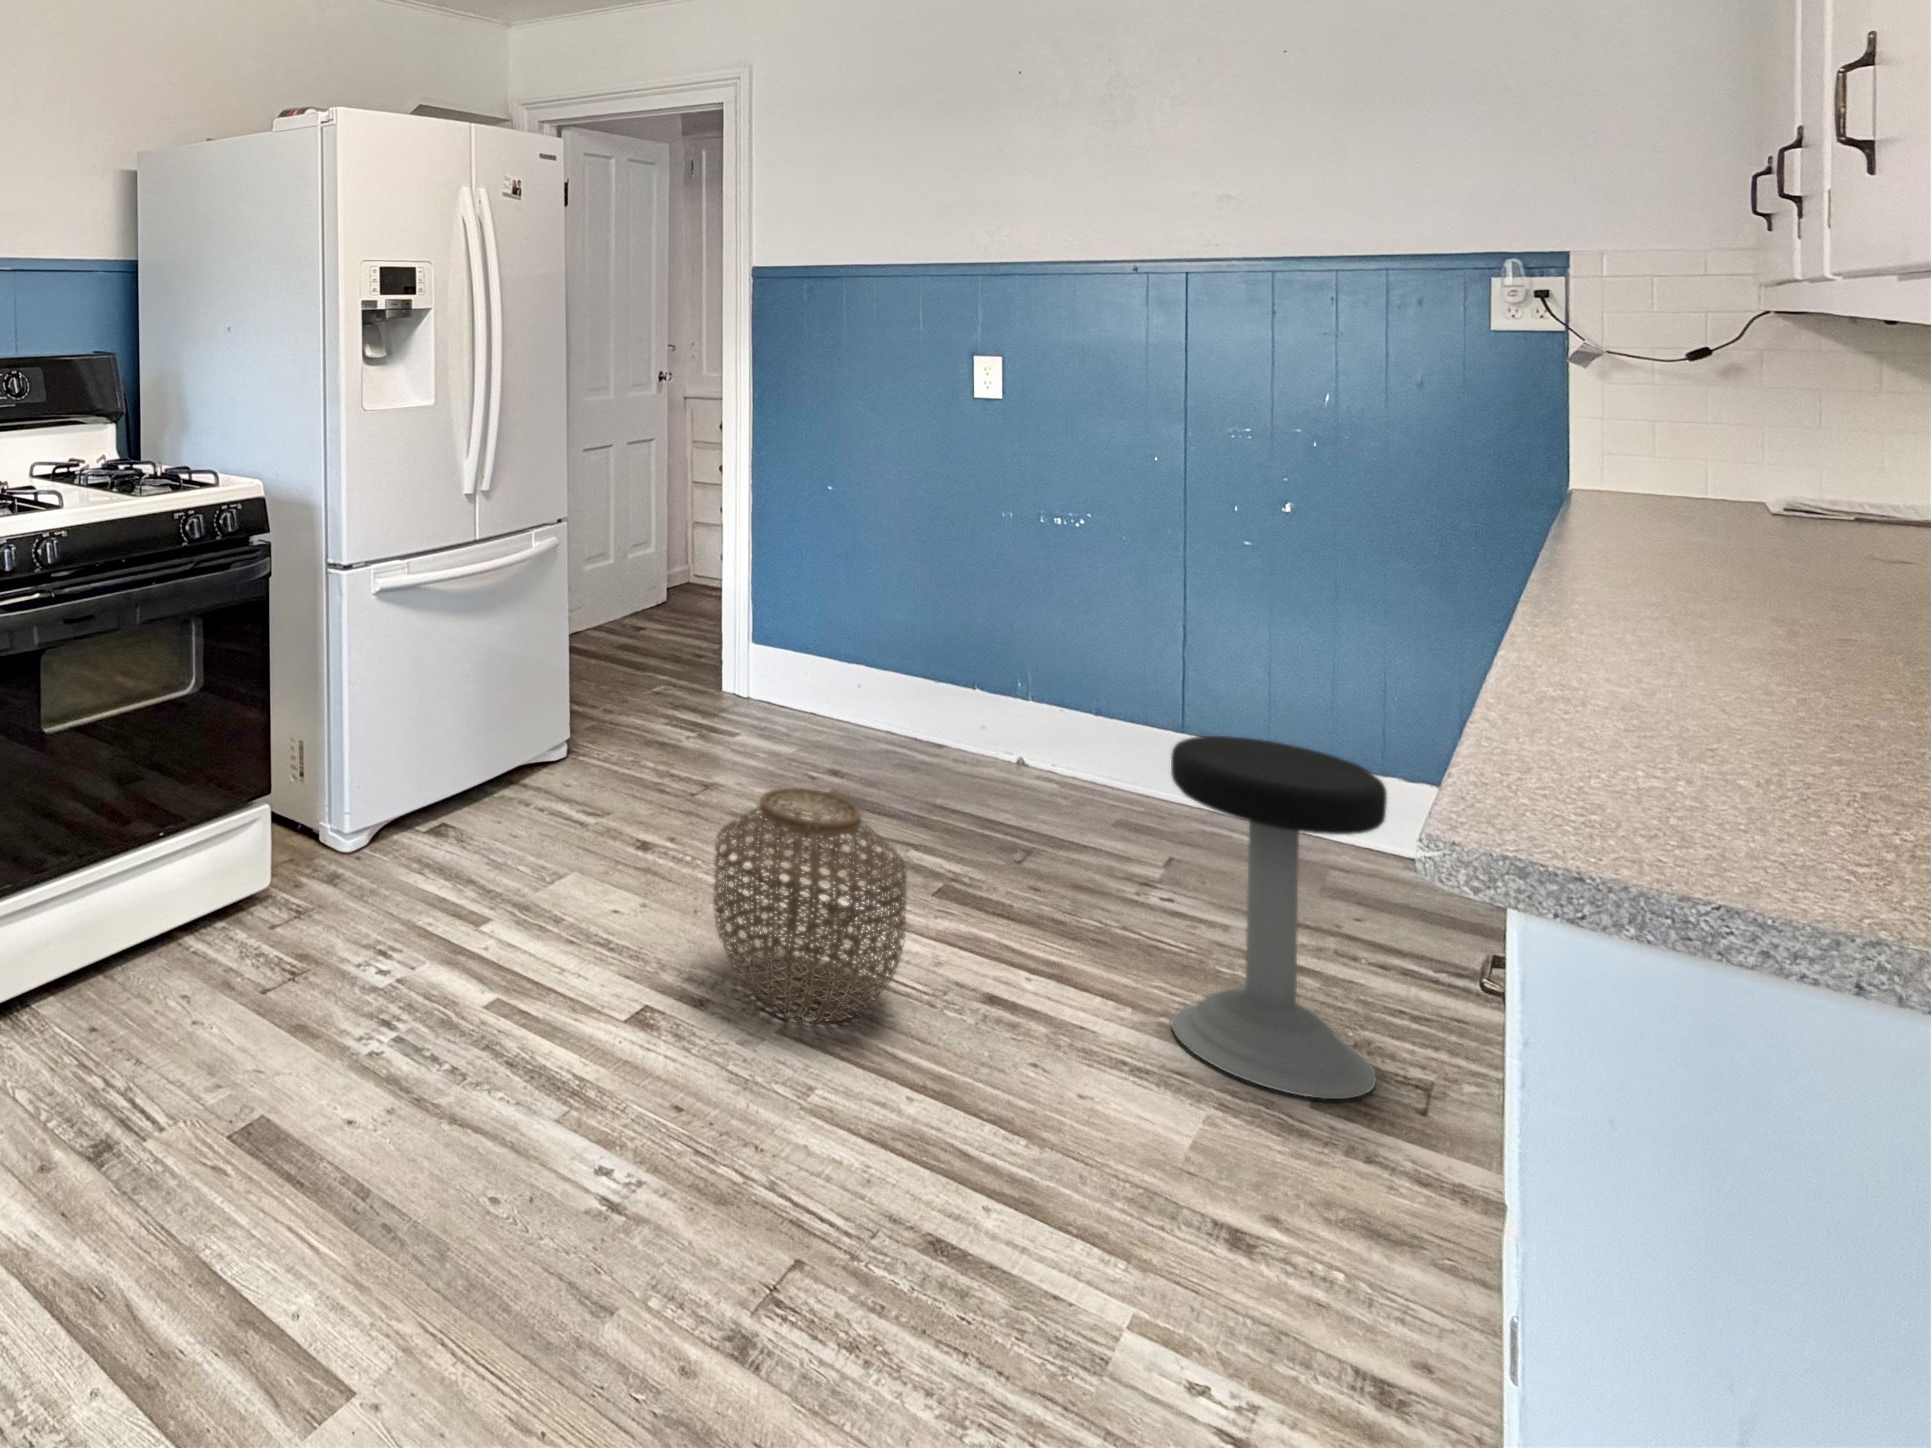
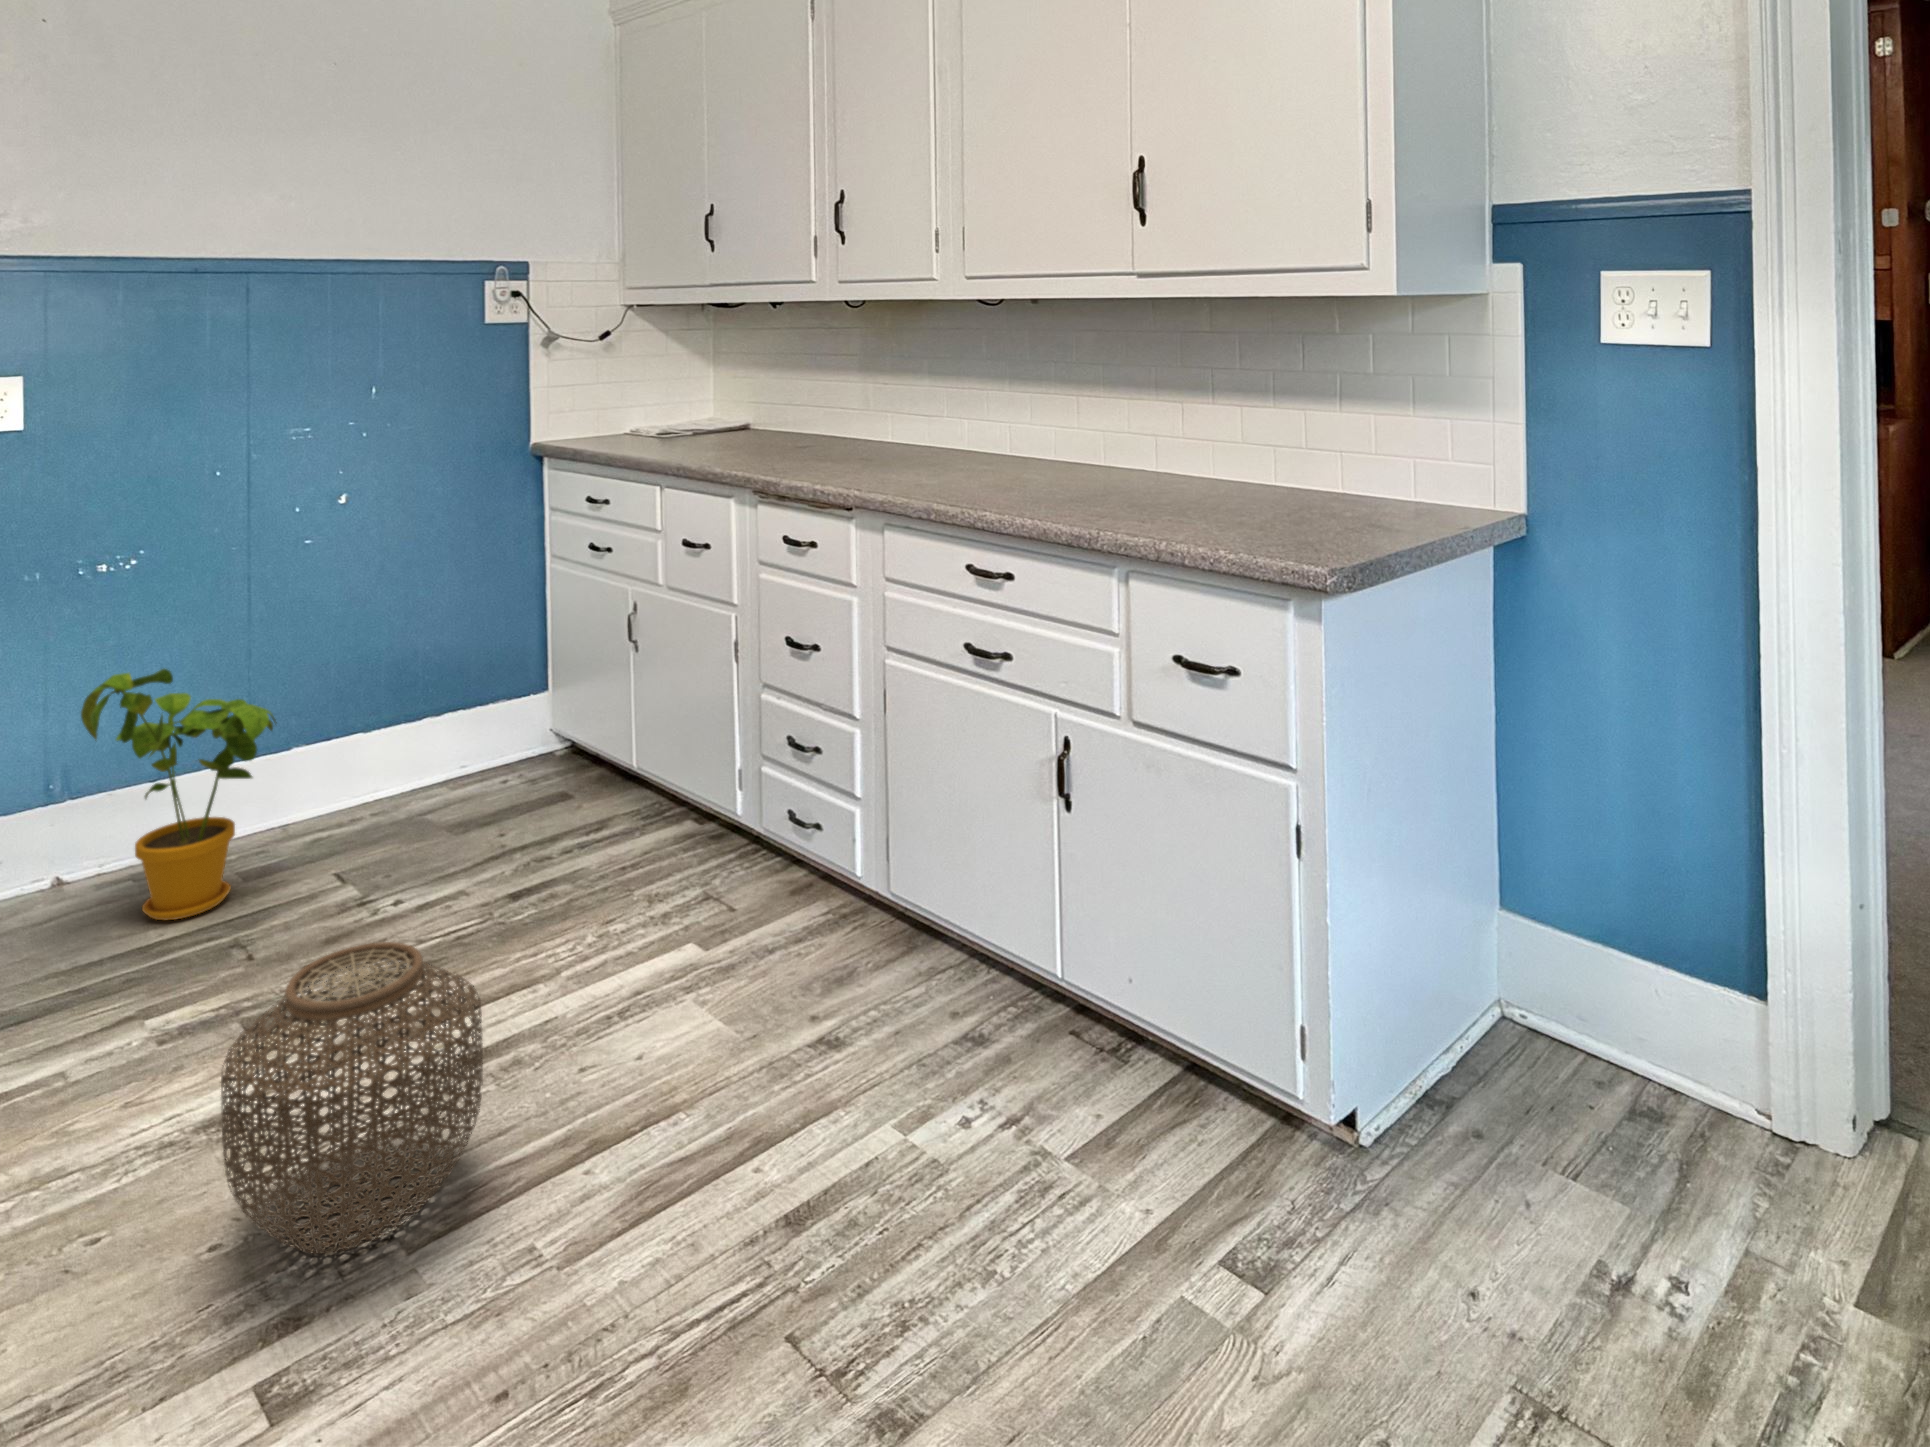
house plant: none [980,594,1130,831] -> present [81,669,277,920]
stool: present [1171,736,1387,1099] -> none [549,680,706,978]

